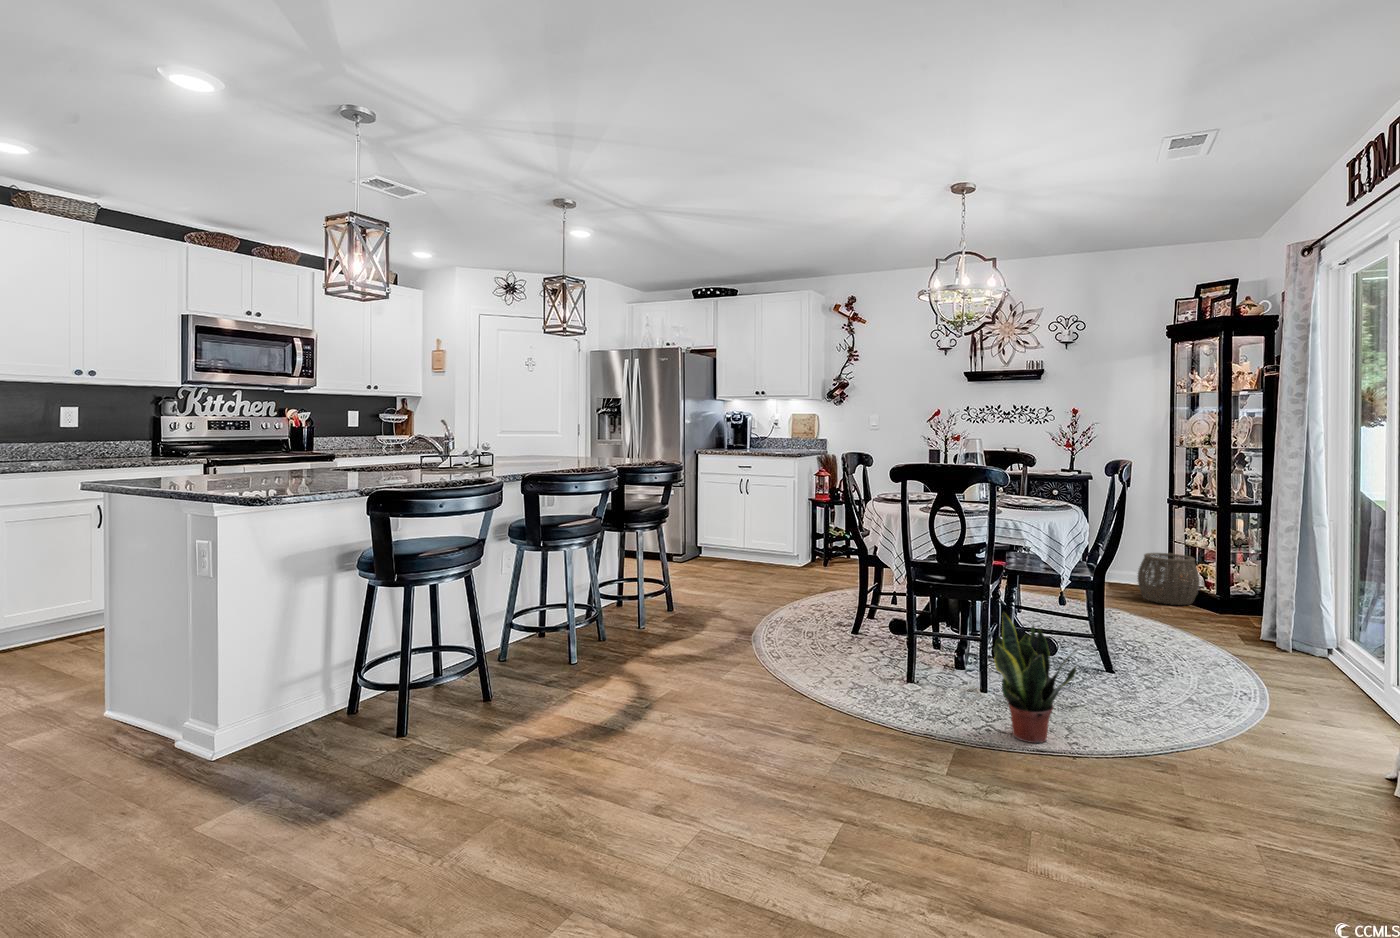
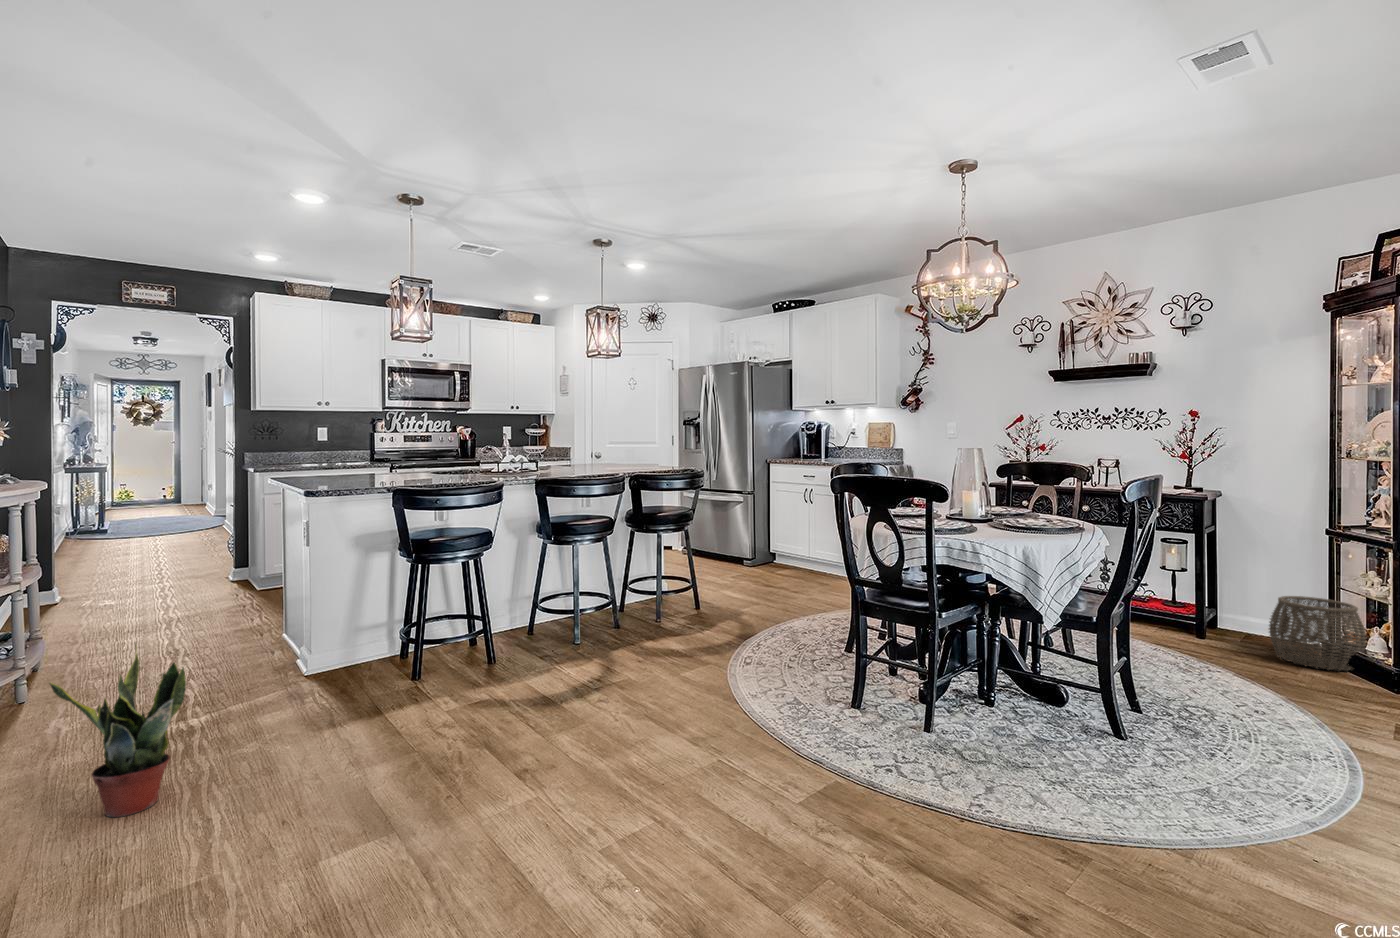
potted plant: present [994,612,1077,743] -> present [49,644,186,817]

